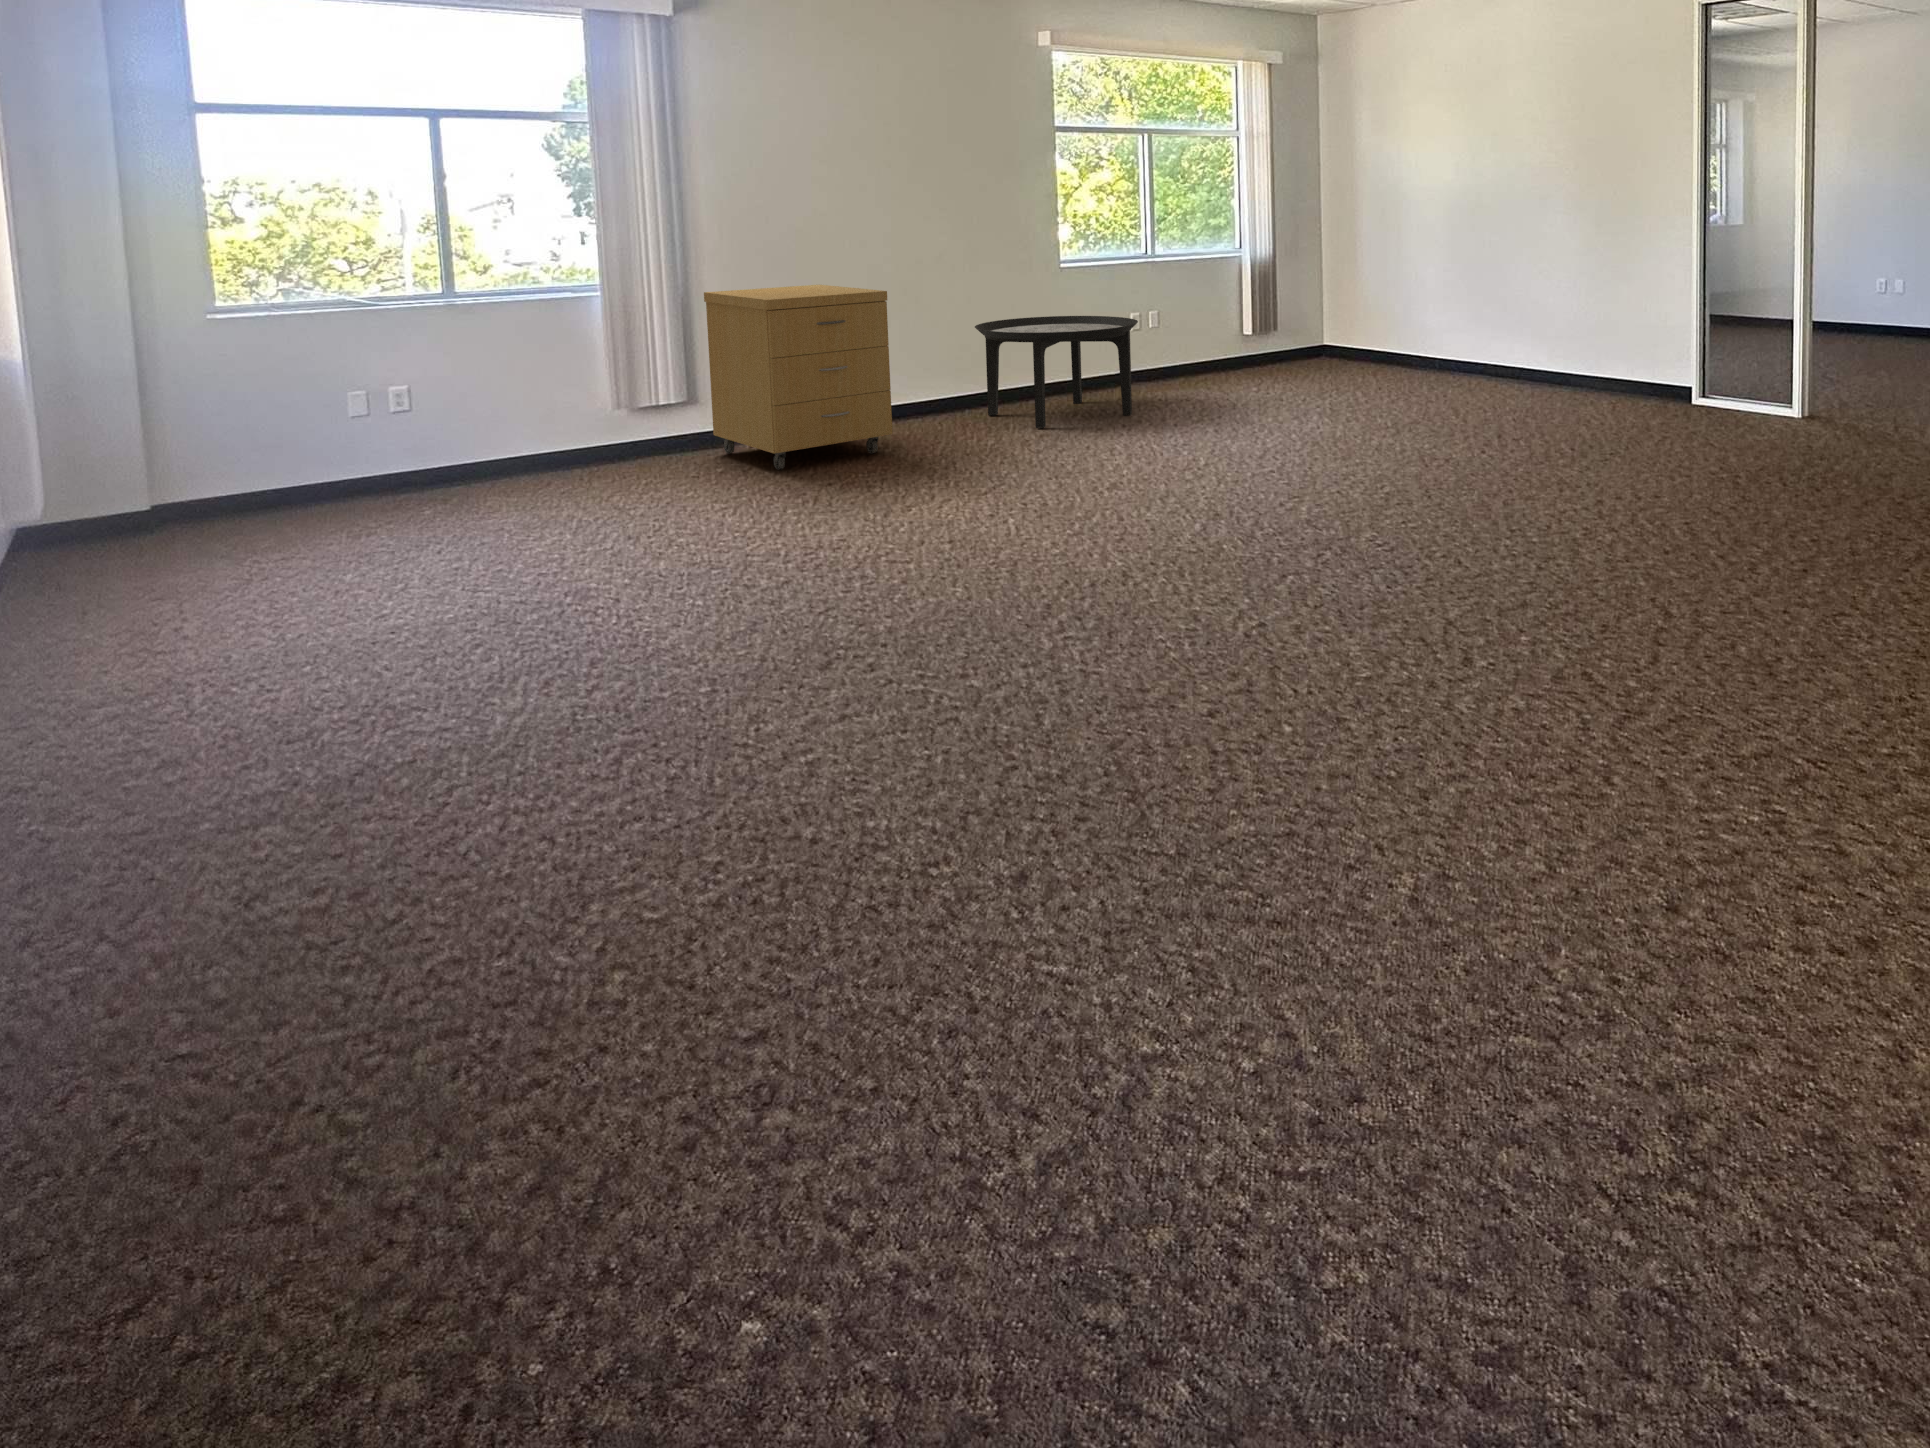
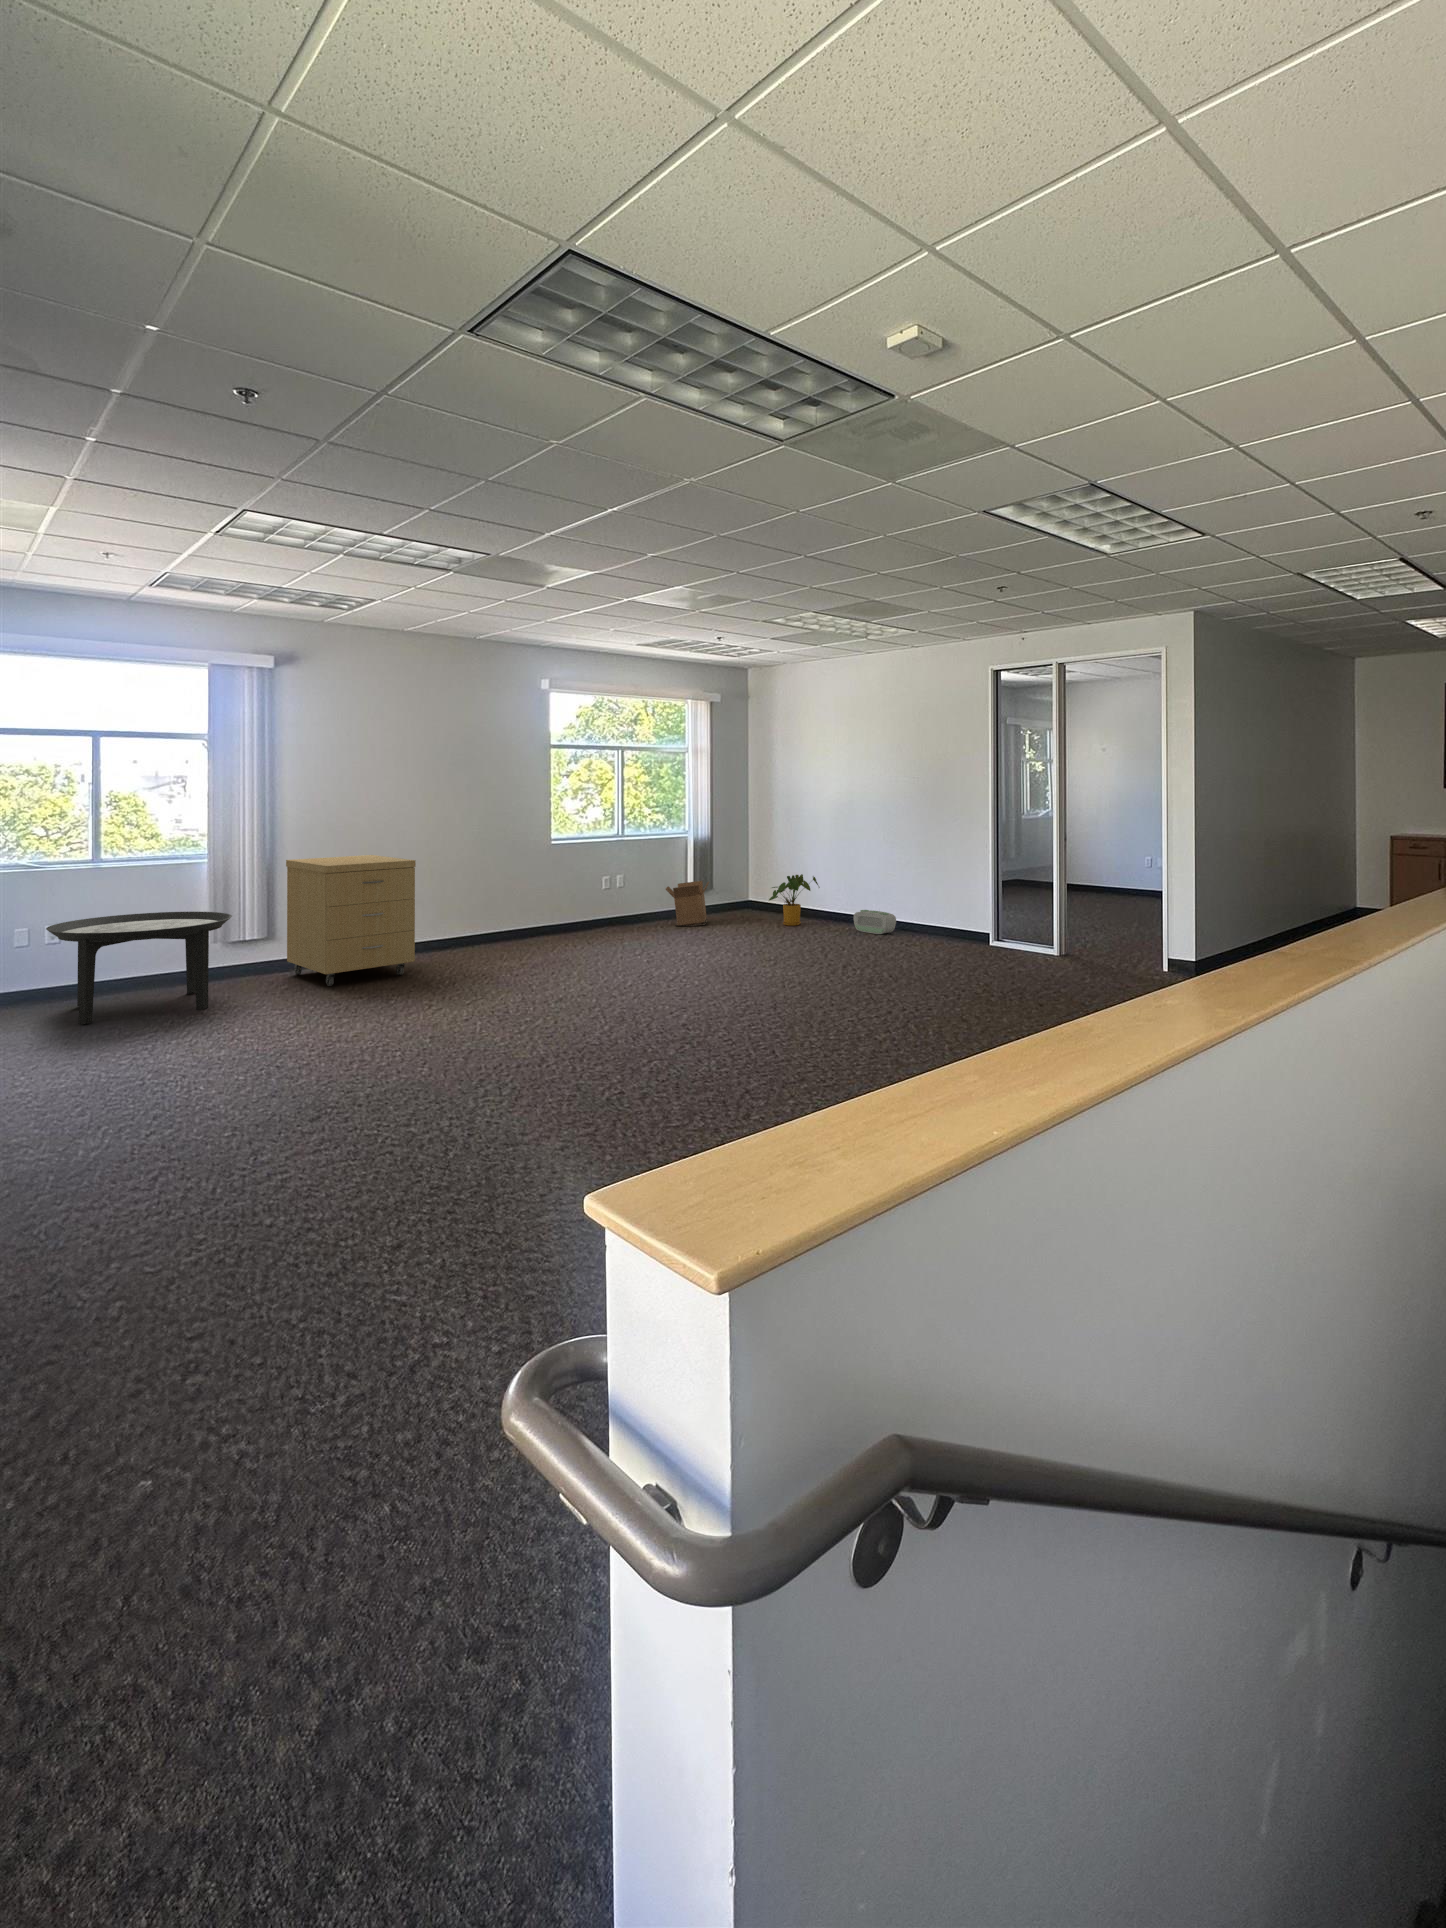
house plant: none [1362,307,1433,379] -> present [769,874,820,926]
round table: present [975,316,1138,428] -> present [46,912,232,1024]
cardboard box: none [1216,317,1276,381] -> present [666,881,709,926]
air purifier: none [1487,356,1551,390] -> present [853,910,896,934]

